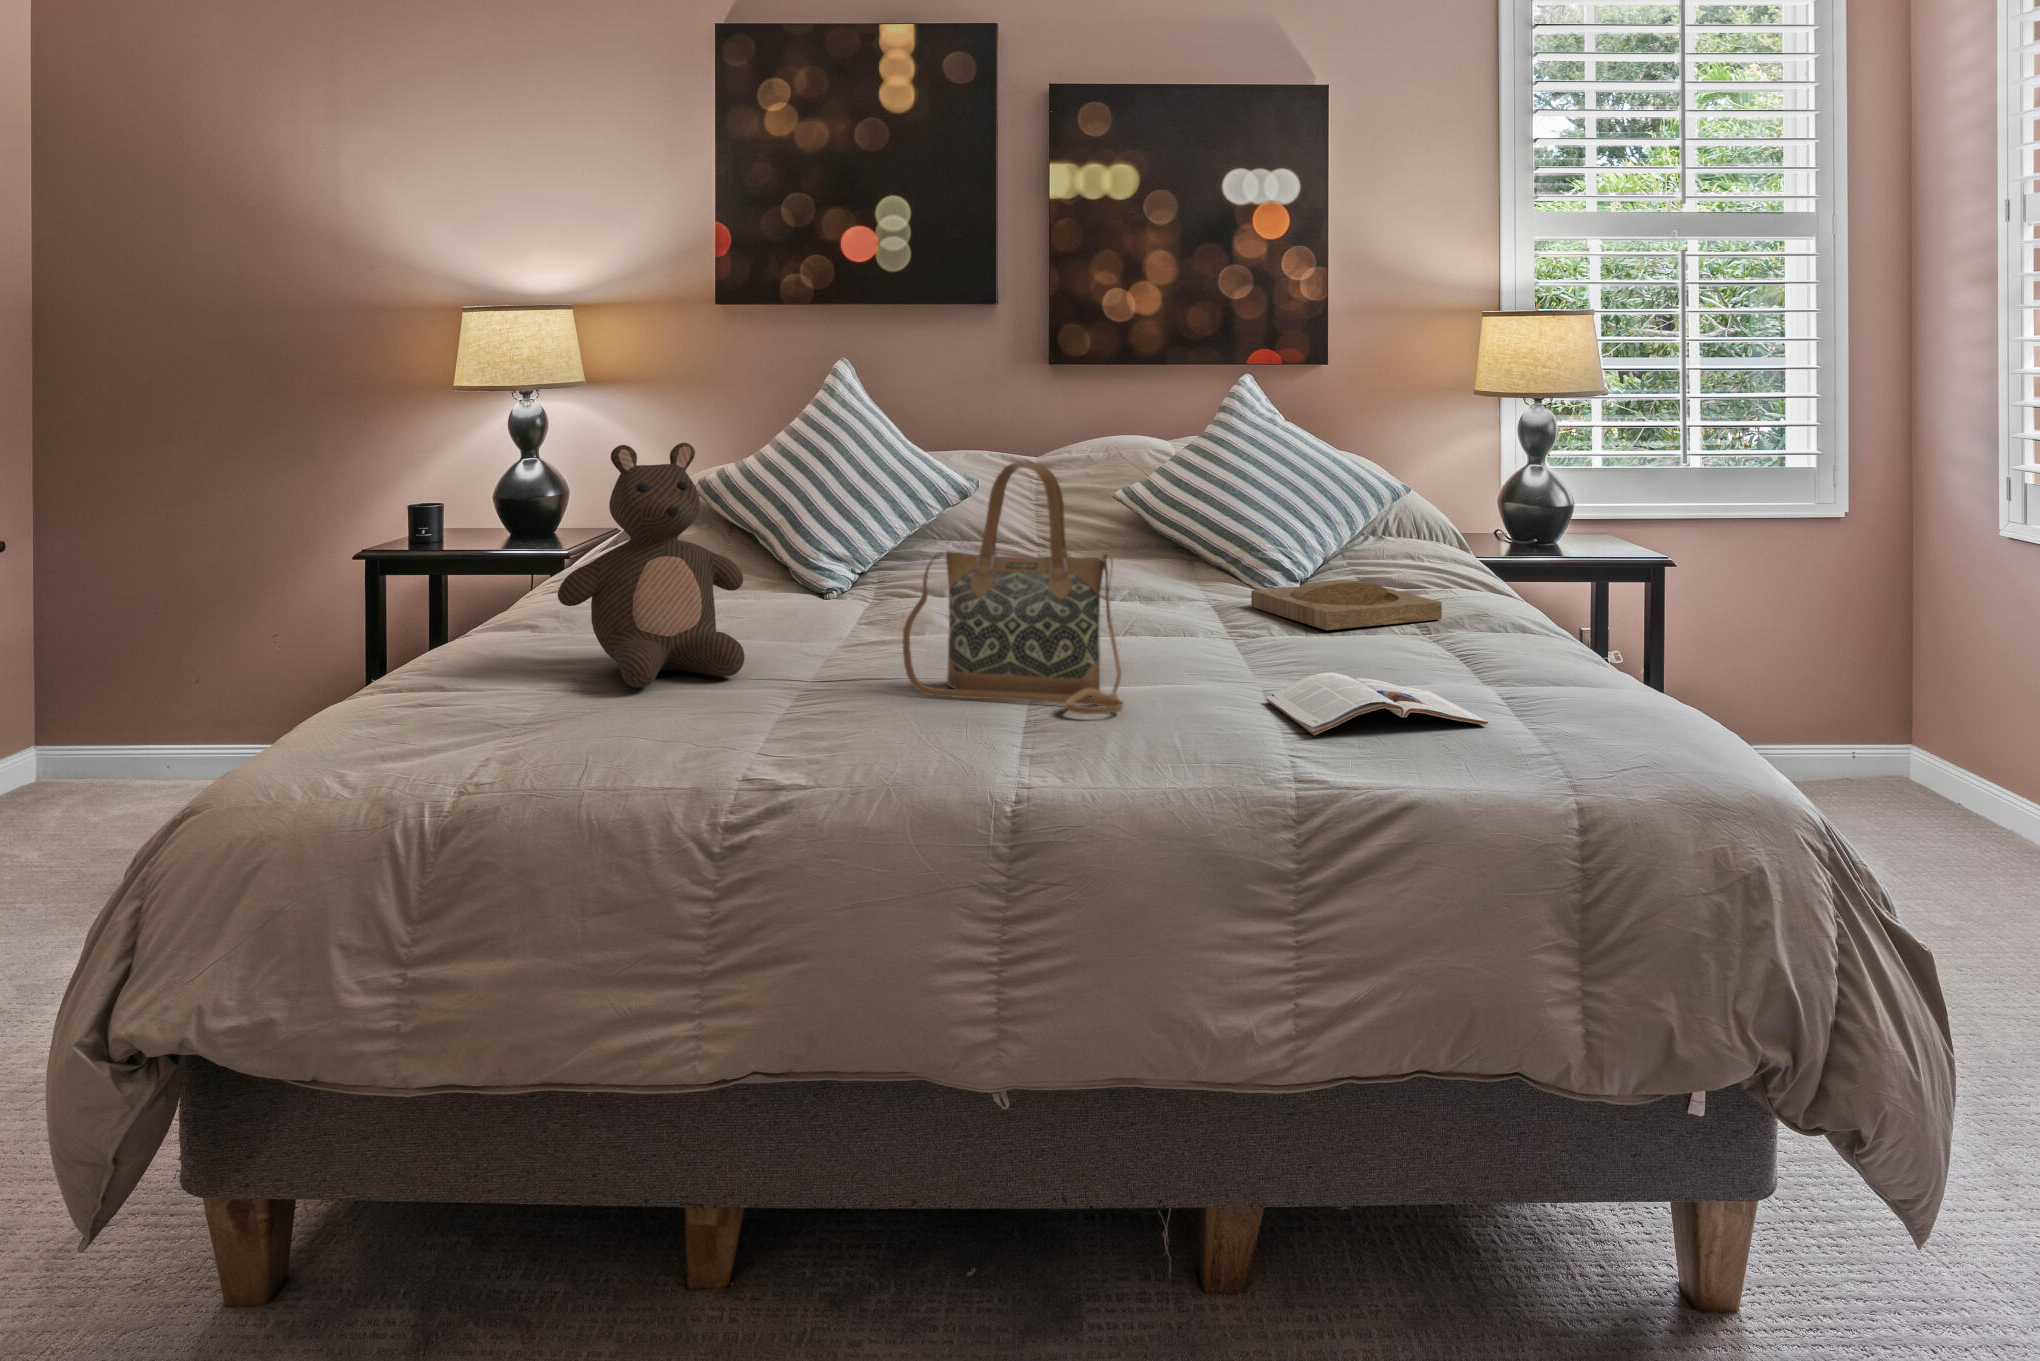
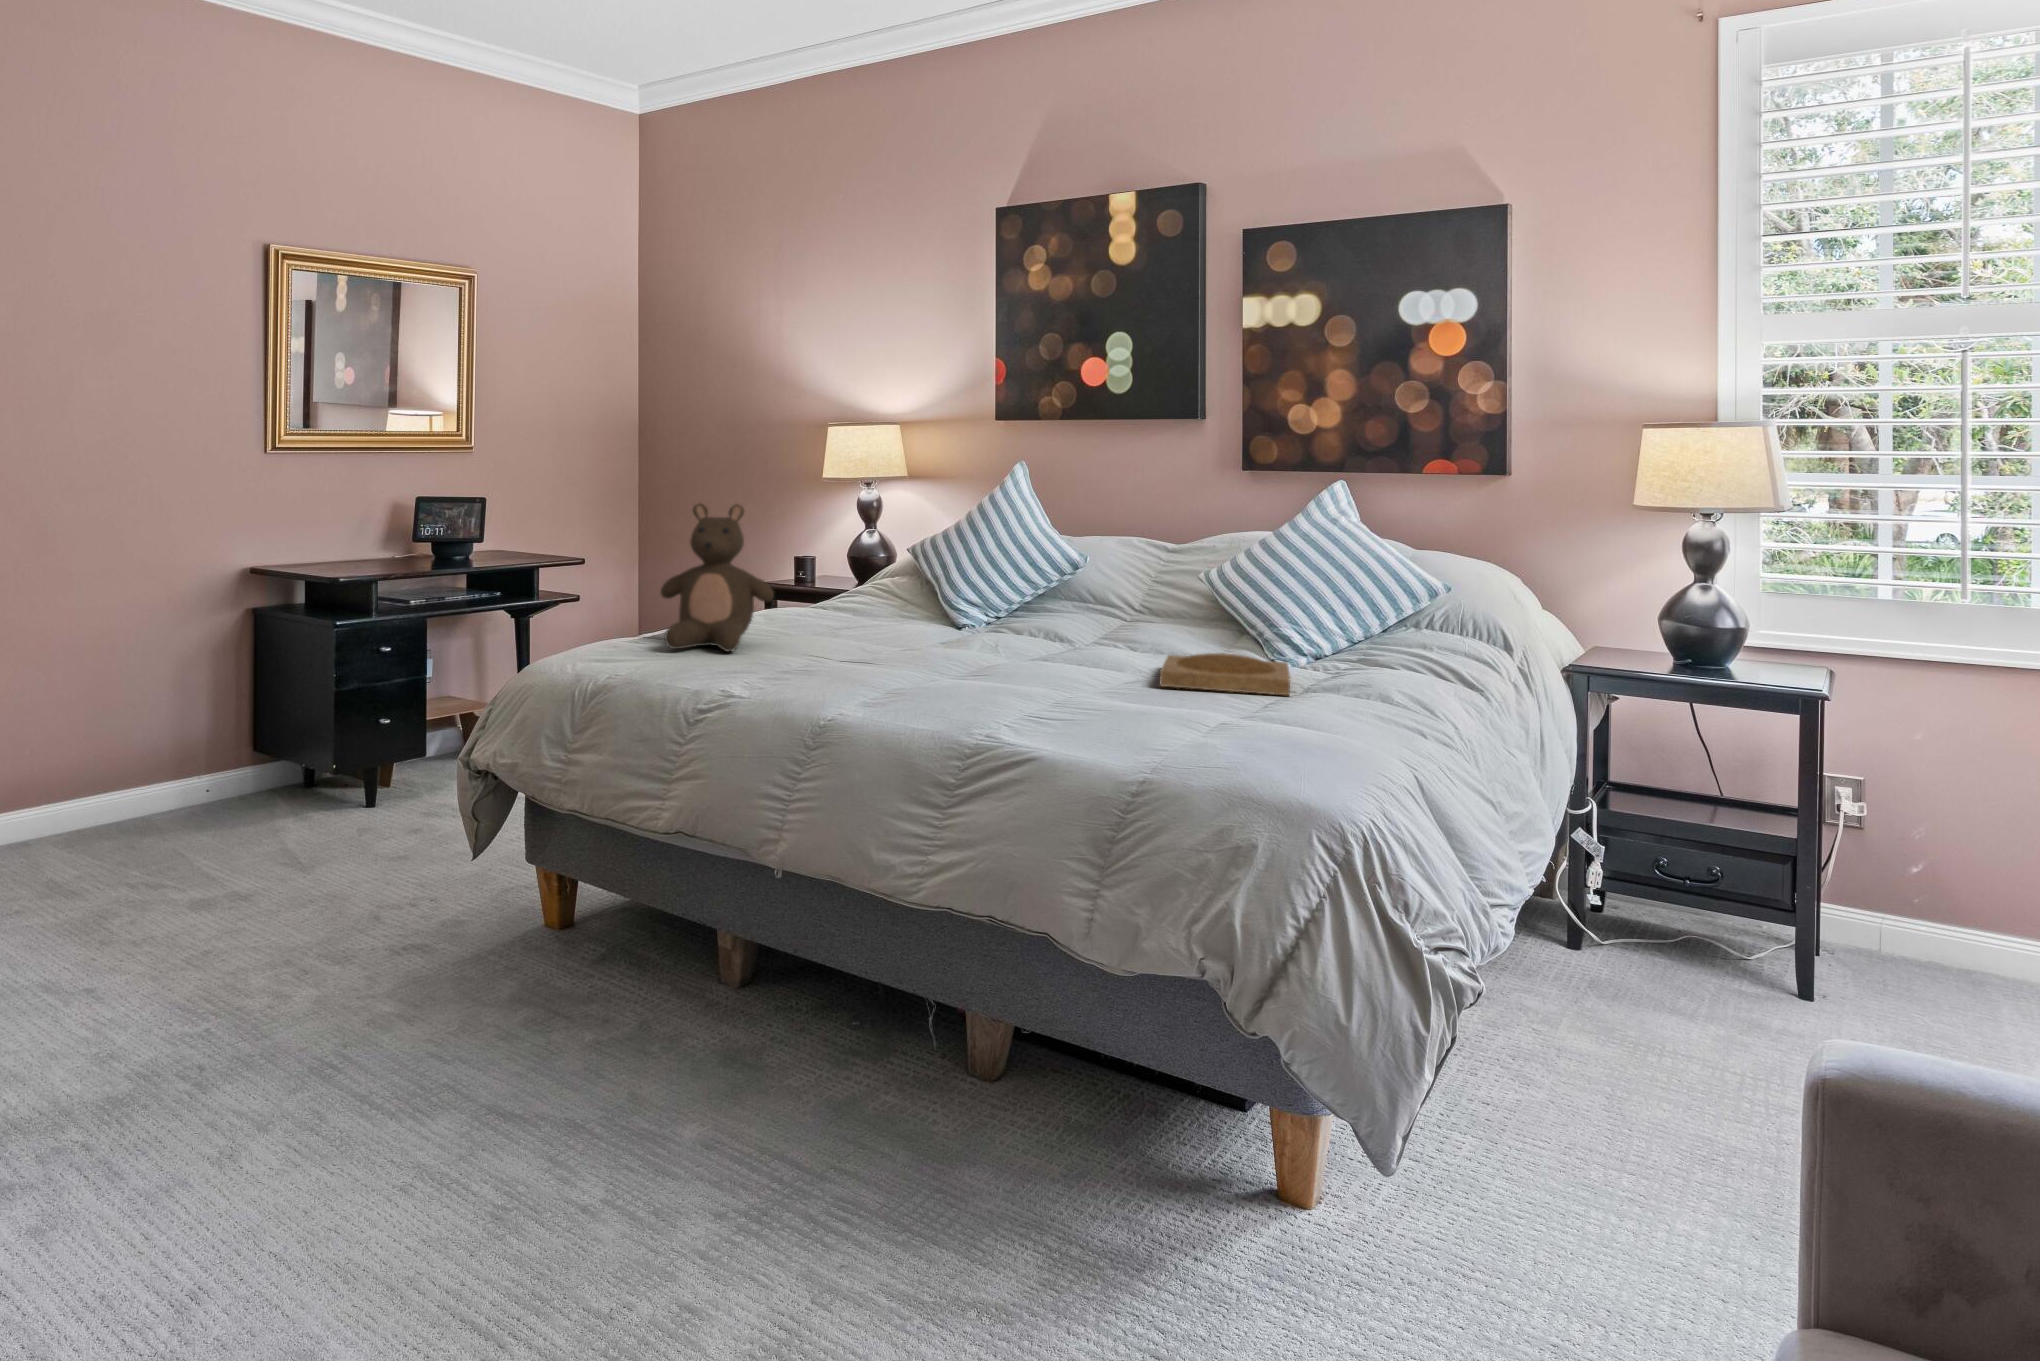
handbag: present [902,463,1124,714] -> none [788,523,893,697]
magazine: present [1266,672,1488,735] -> none [918,695,1091,744]

